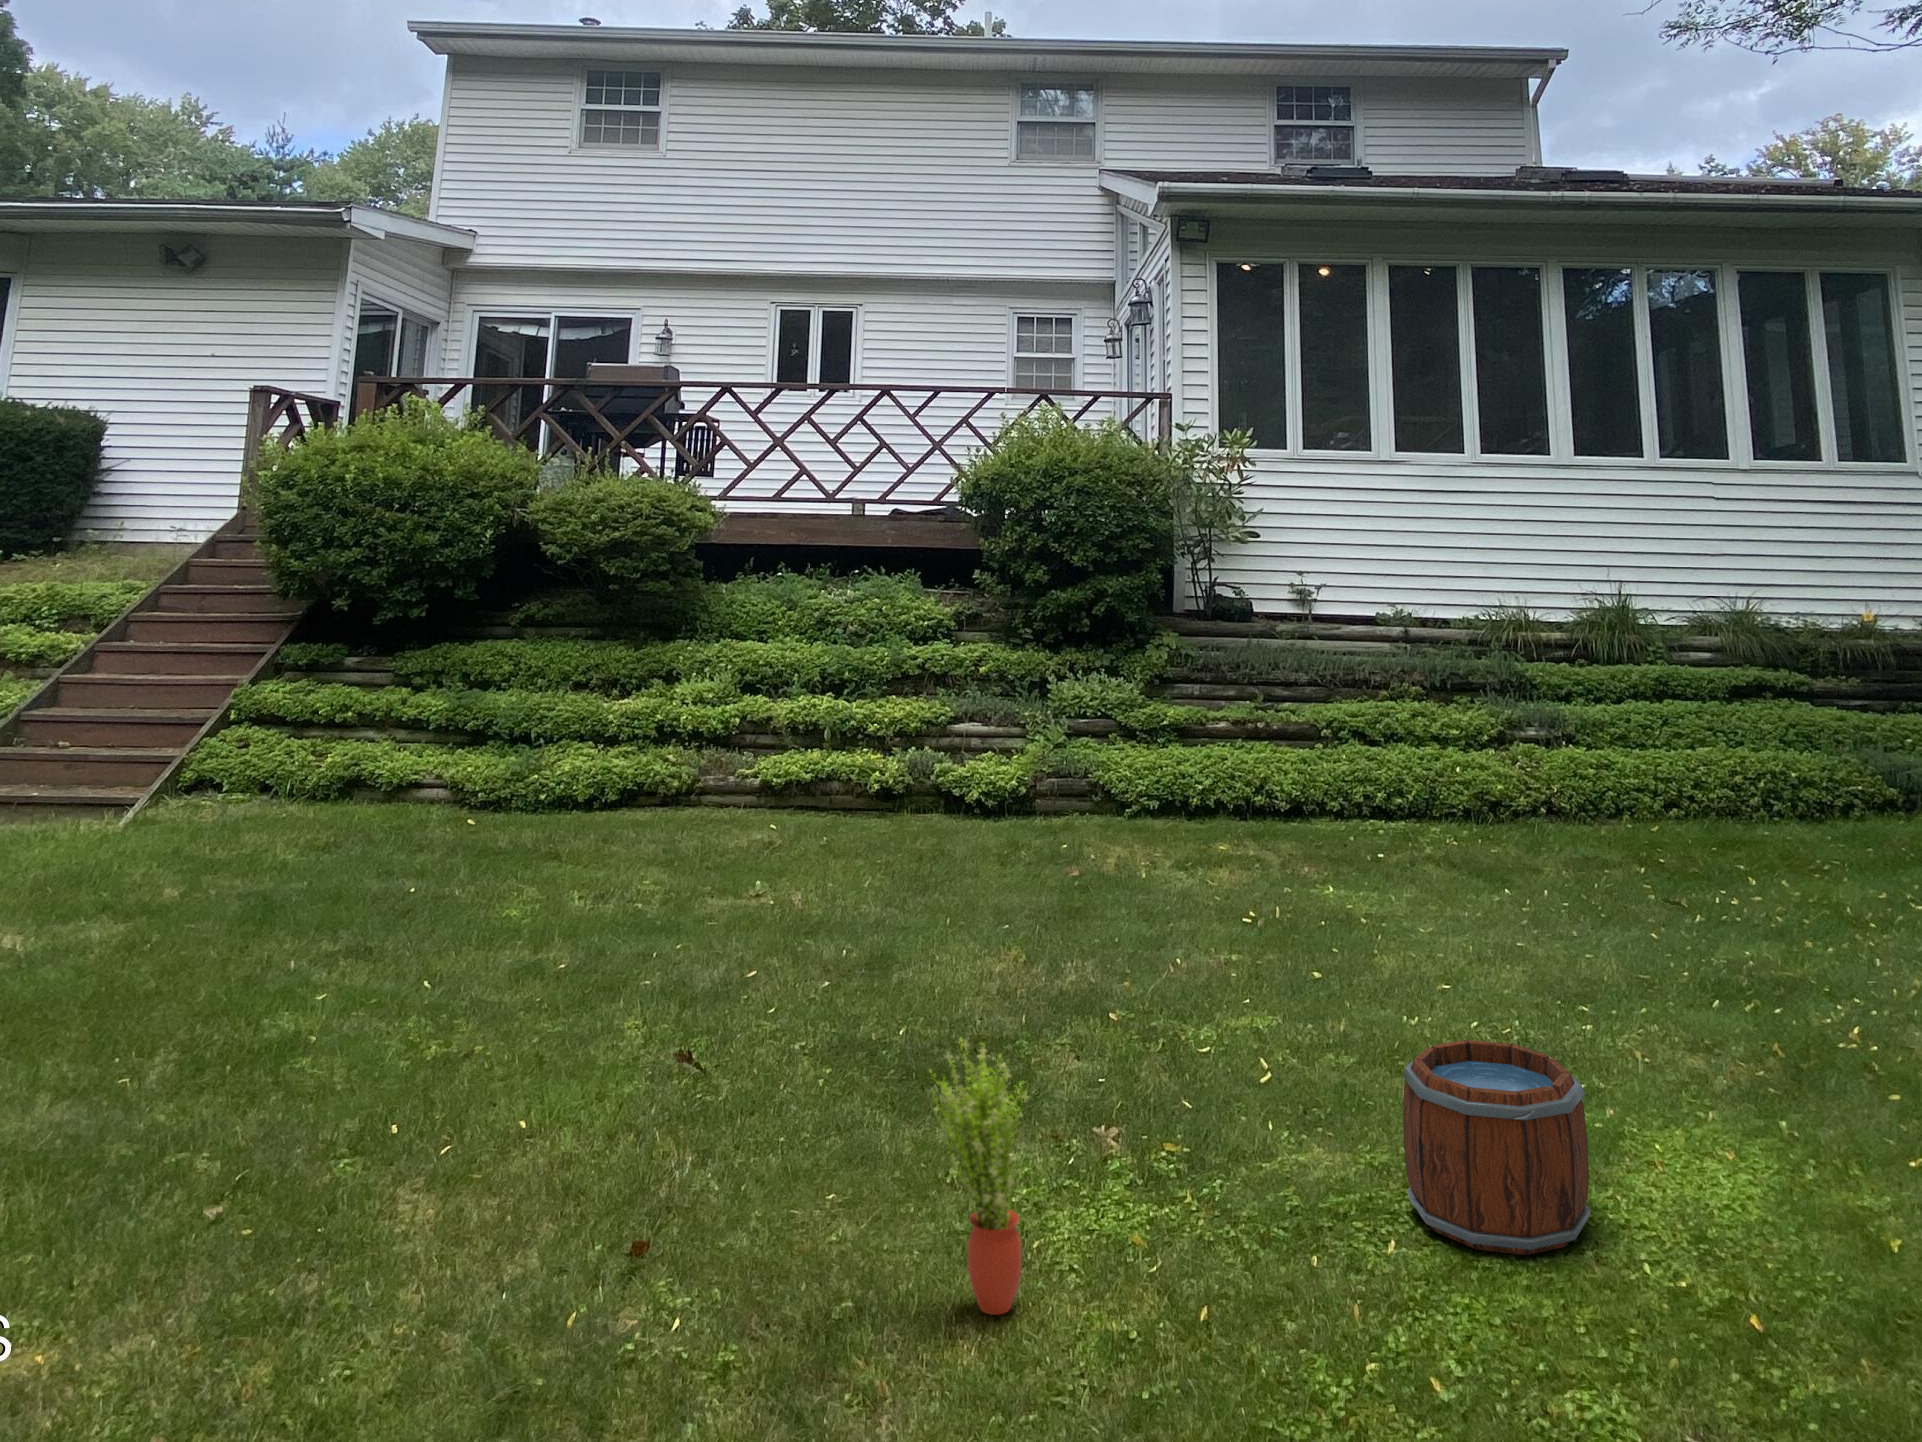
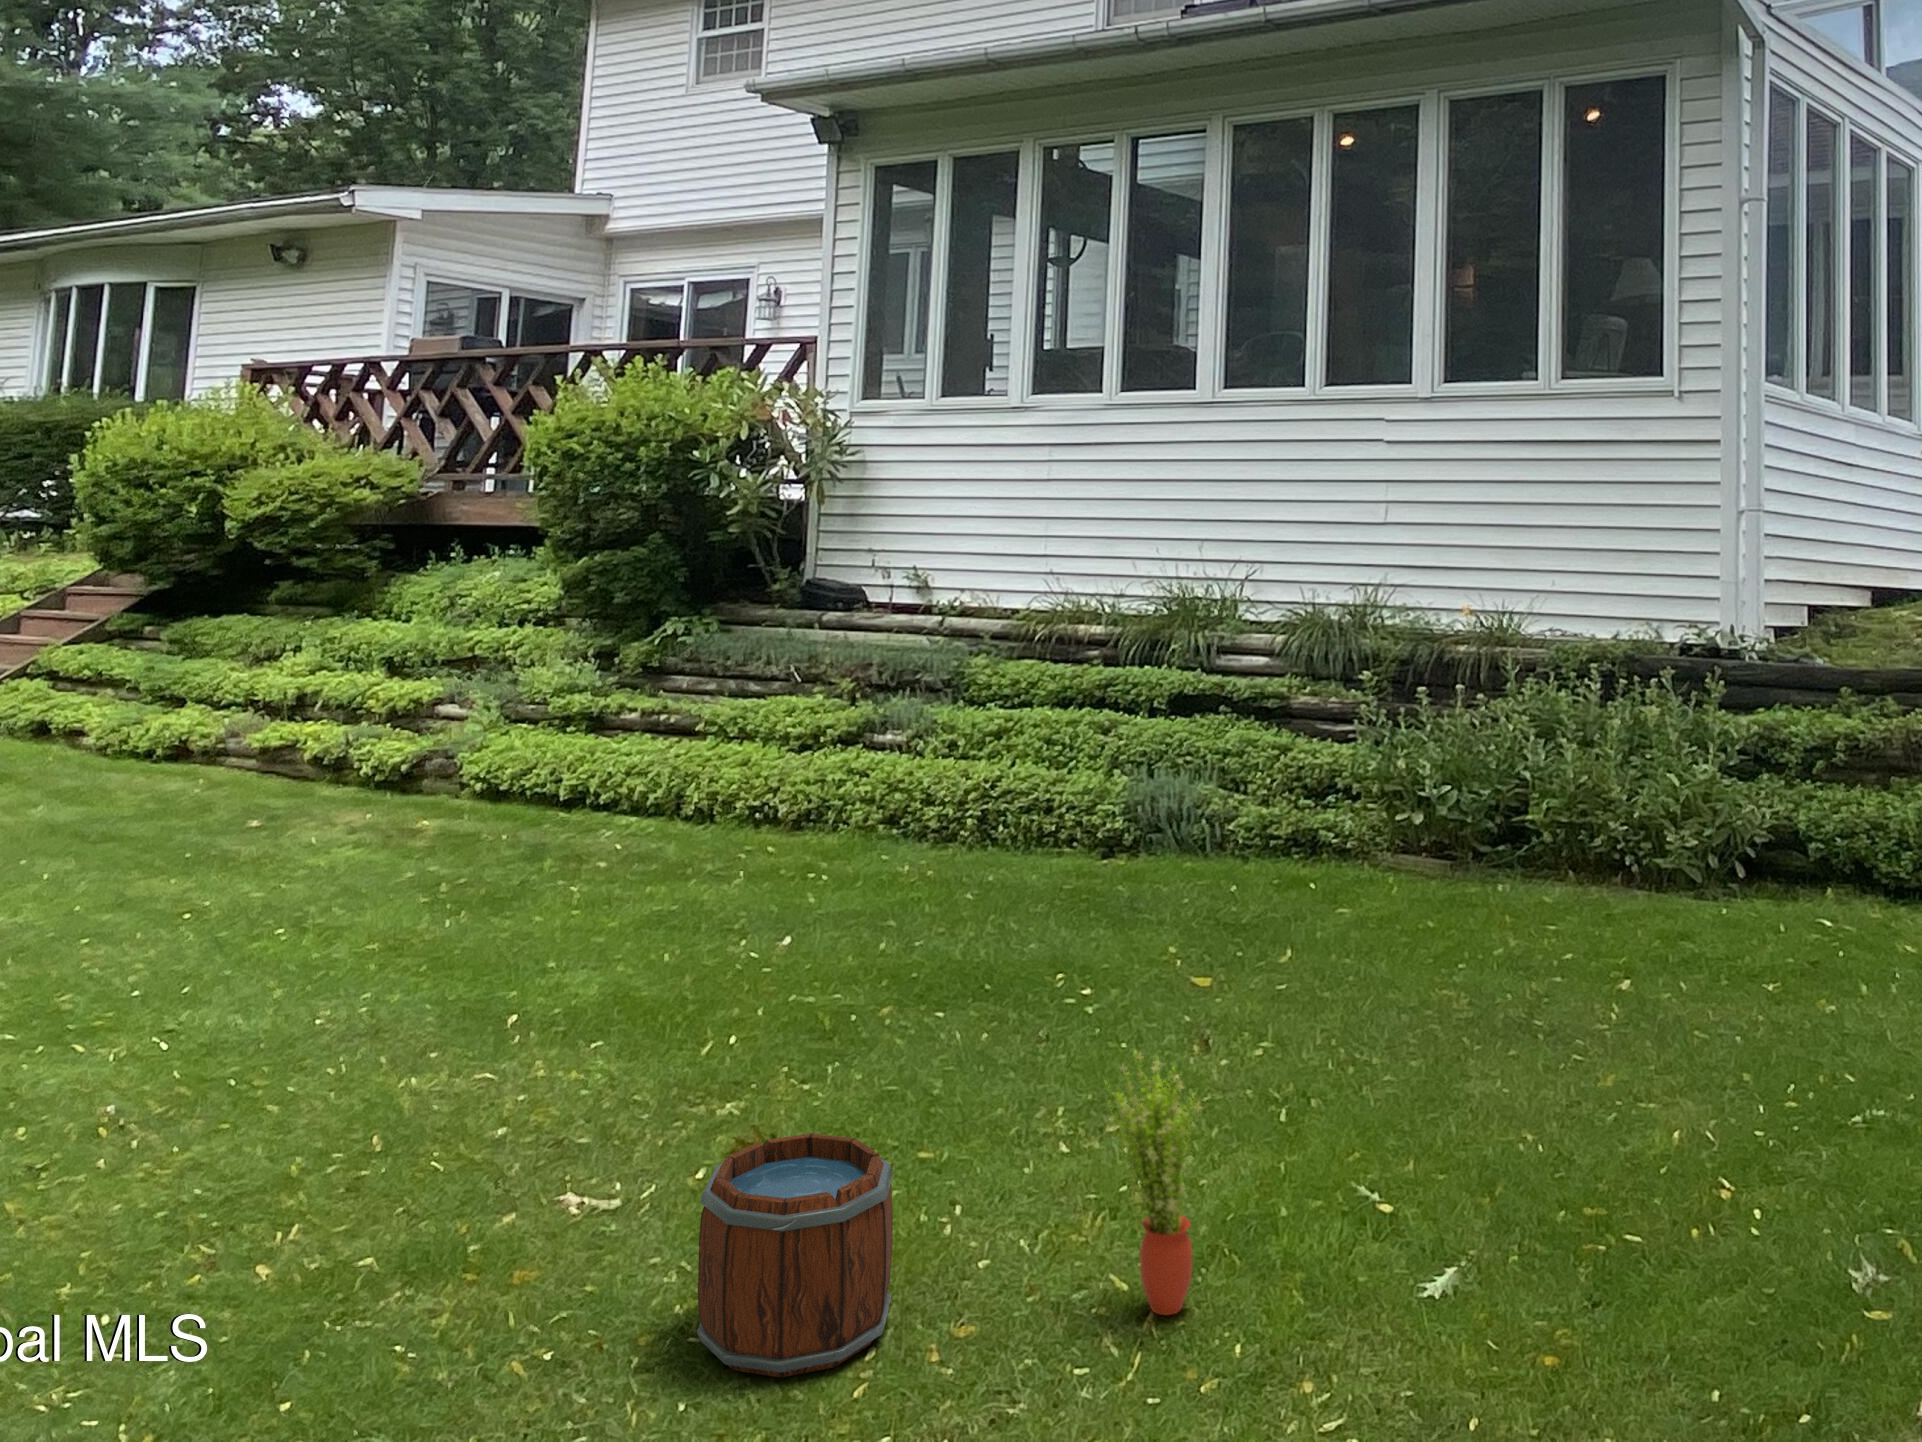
bucket: present [1403,1040,1591,1255] -> present [697,1133,893,1378]

